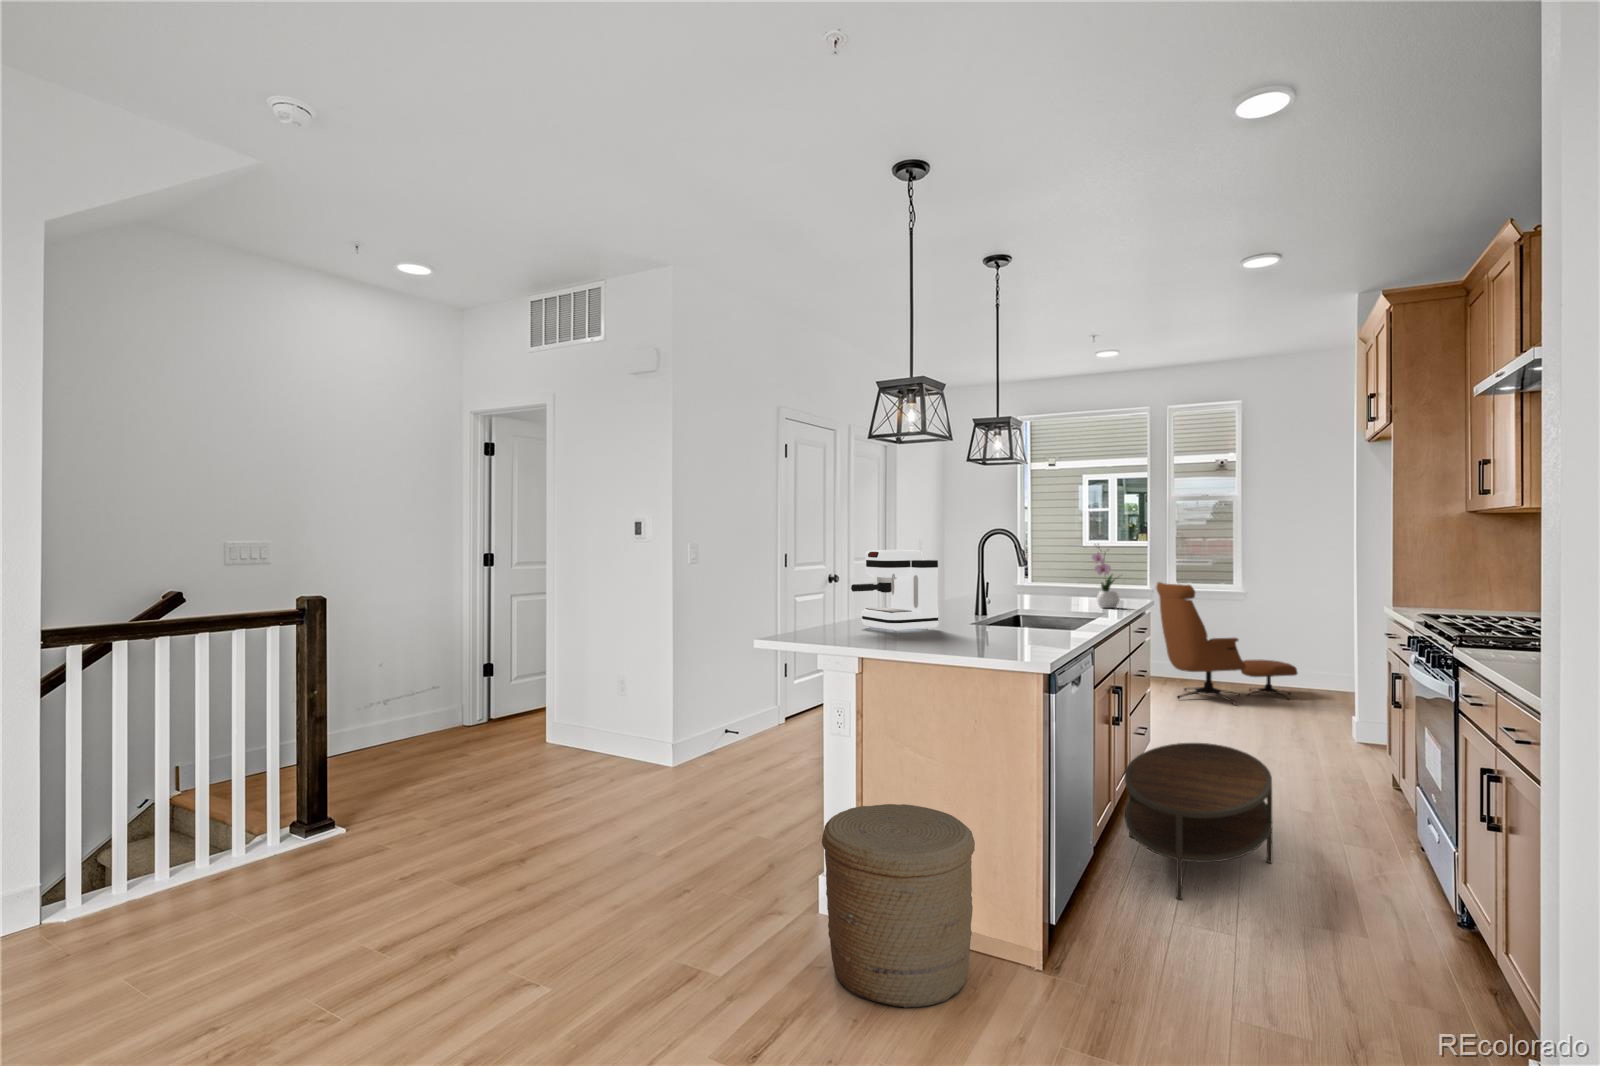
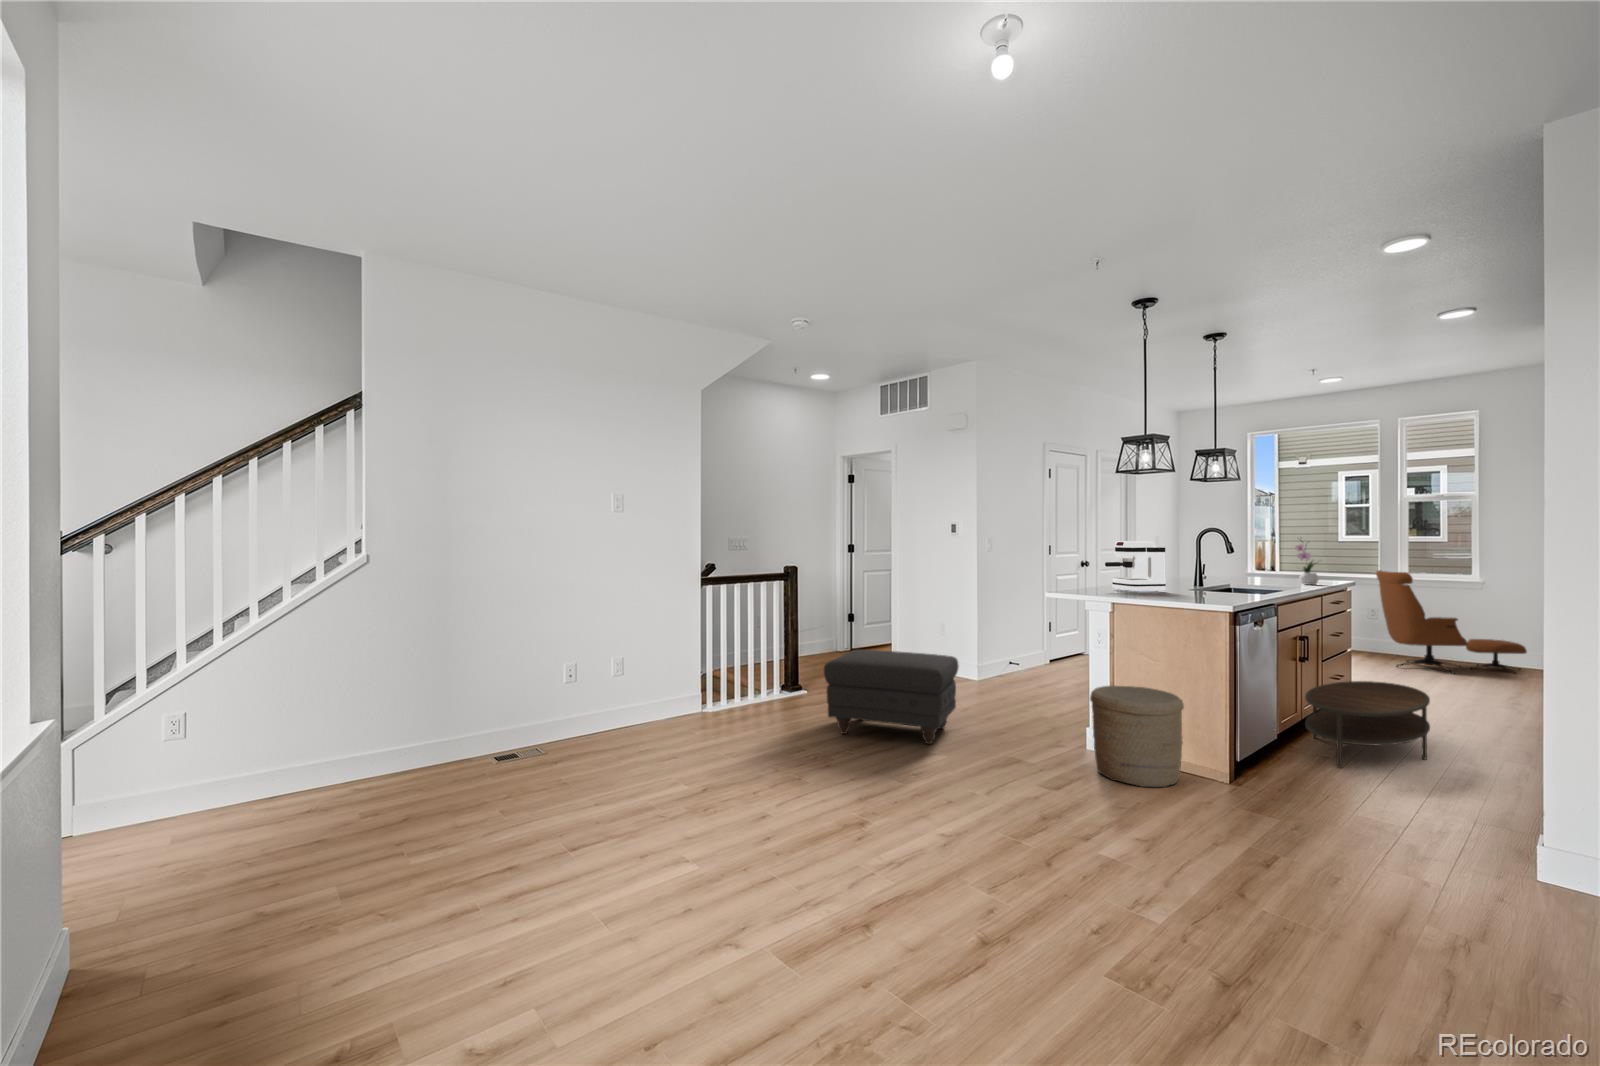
ottoman: none [322,755,610,944] -> present [824,650,959,744]

